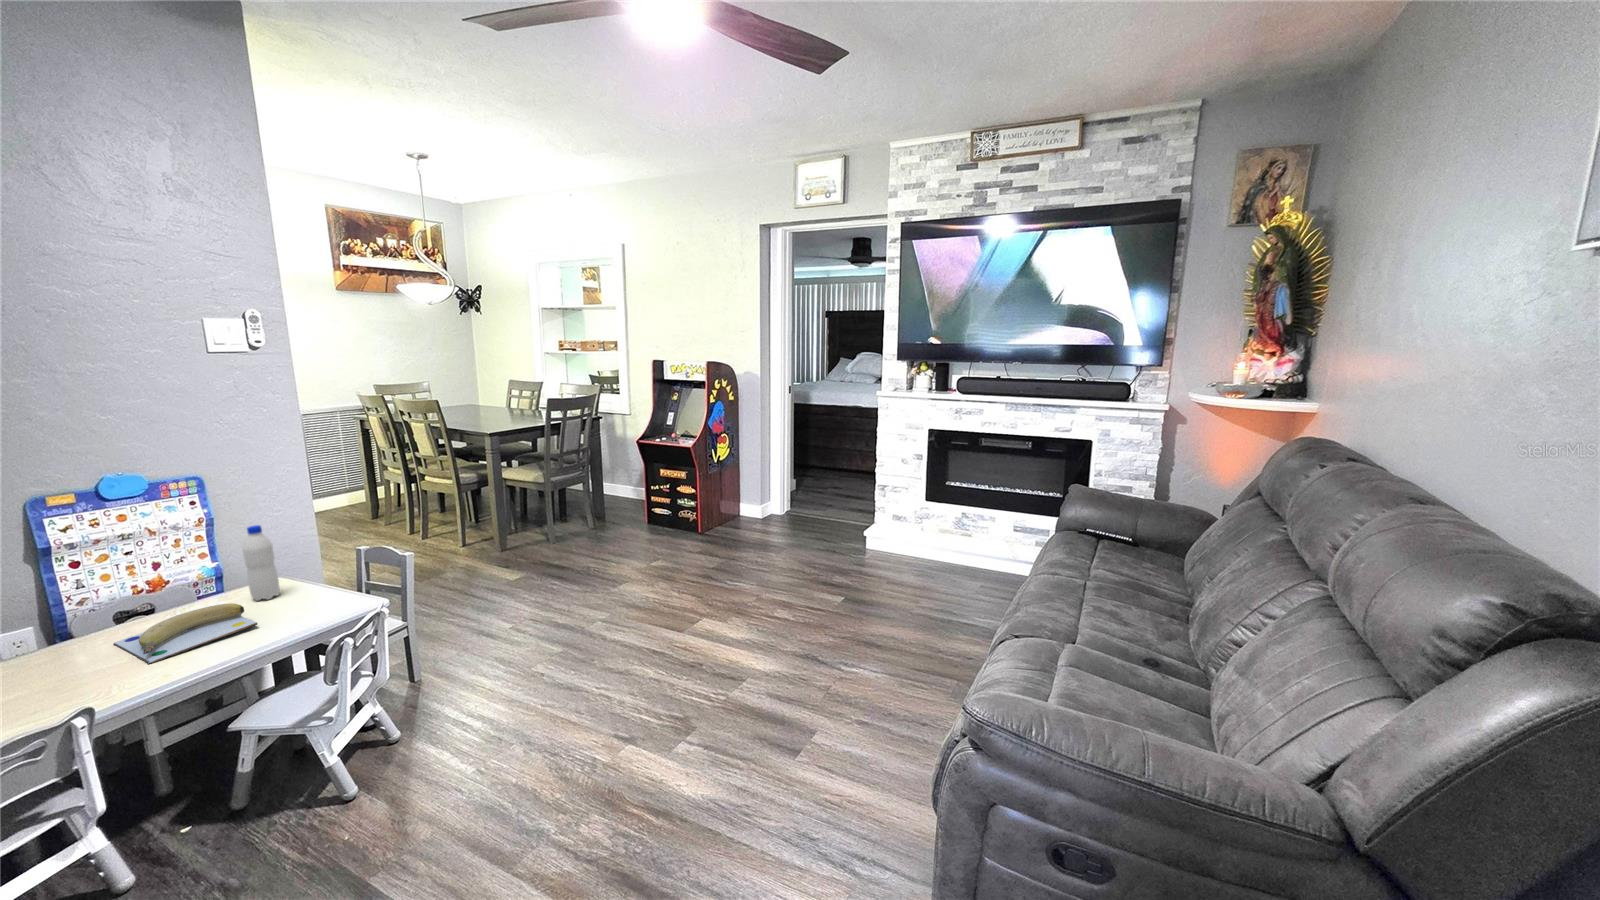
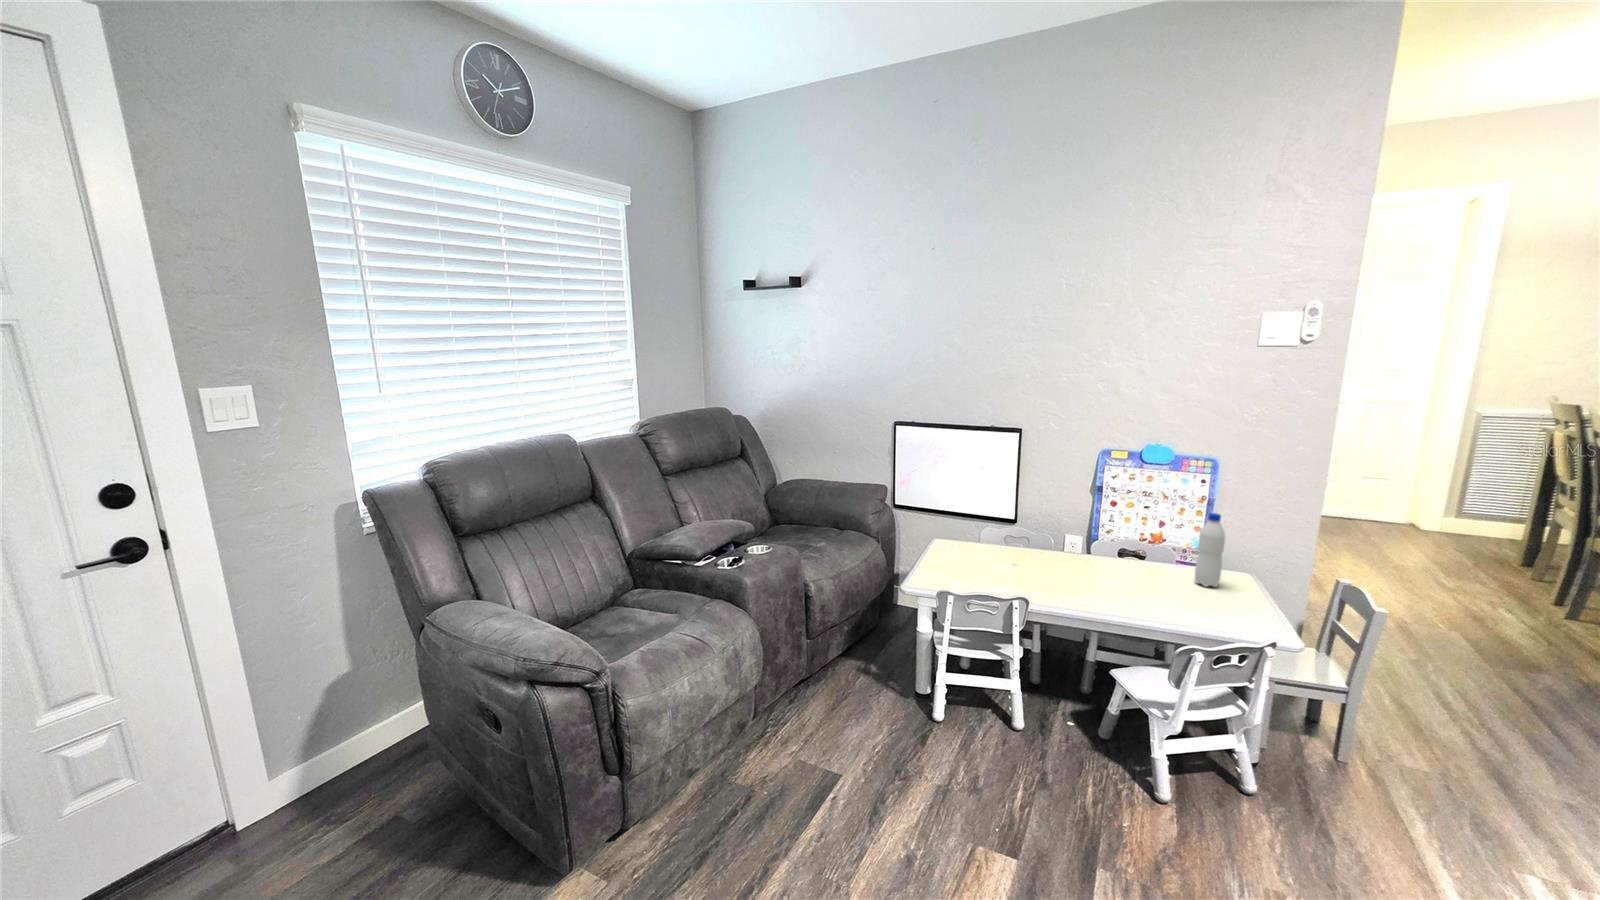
banana: present [114,603,258,664] -> none [1087,562,1170,599]

